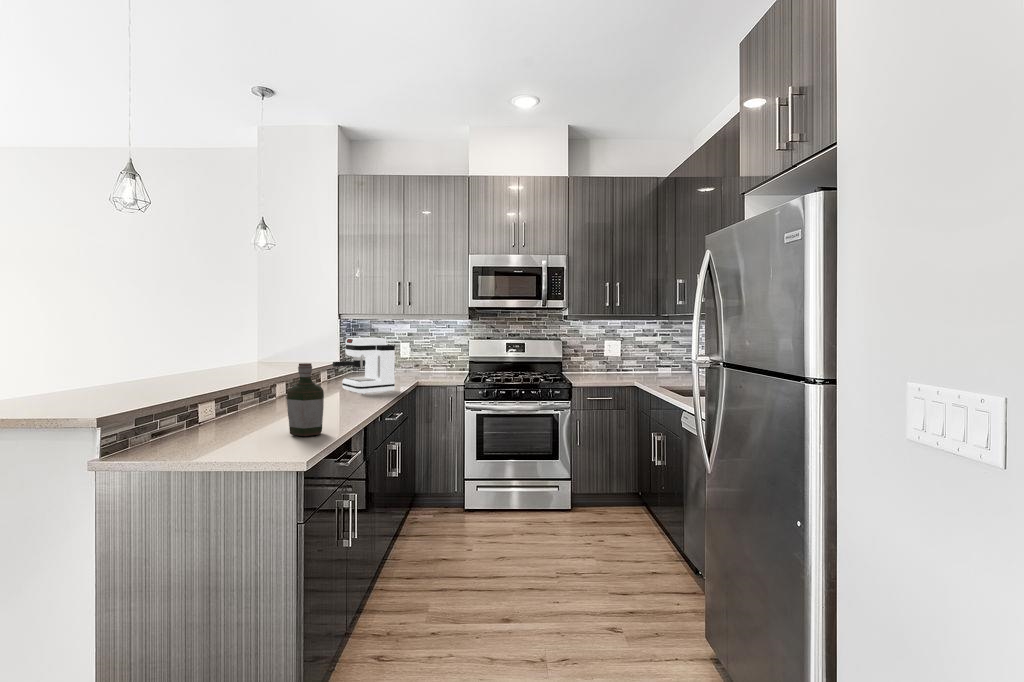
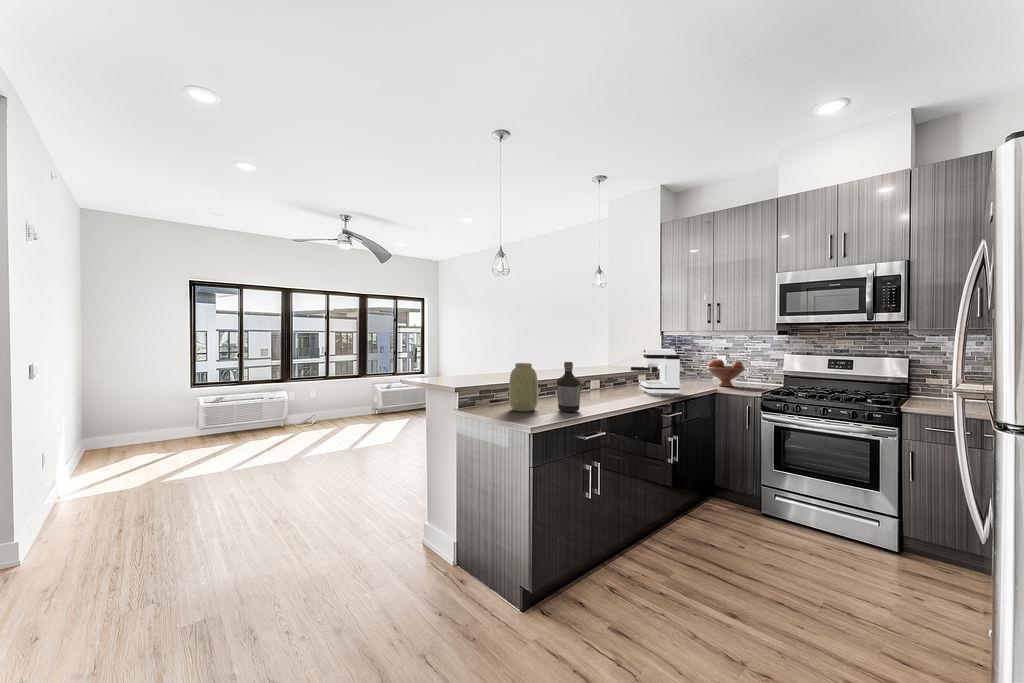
fruit bowl: none [399,347,438,377] -> present [707,359,745,386]
vase: none [204,369,258,448] -> present [509,363,538,412]

